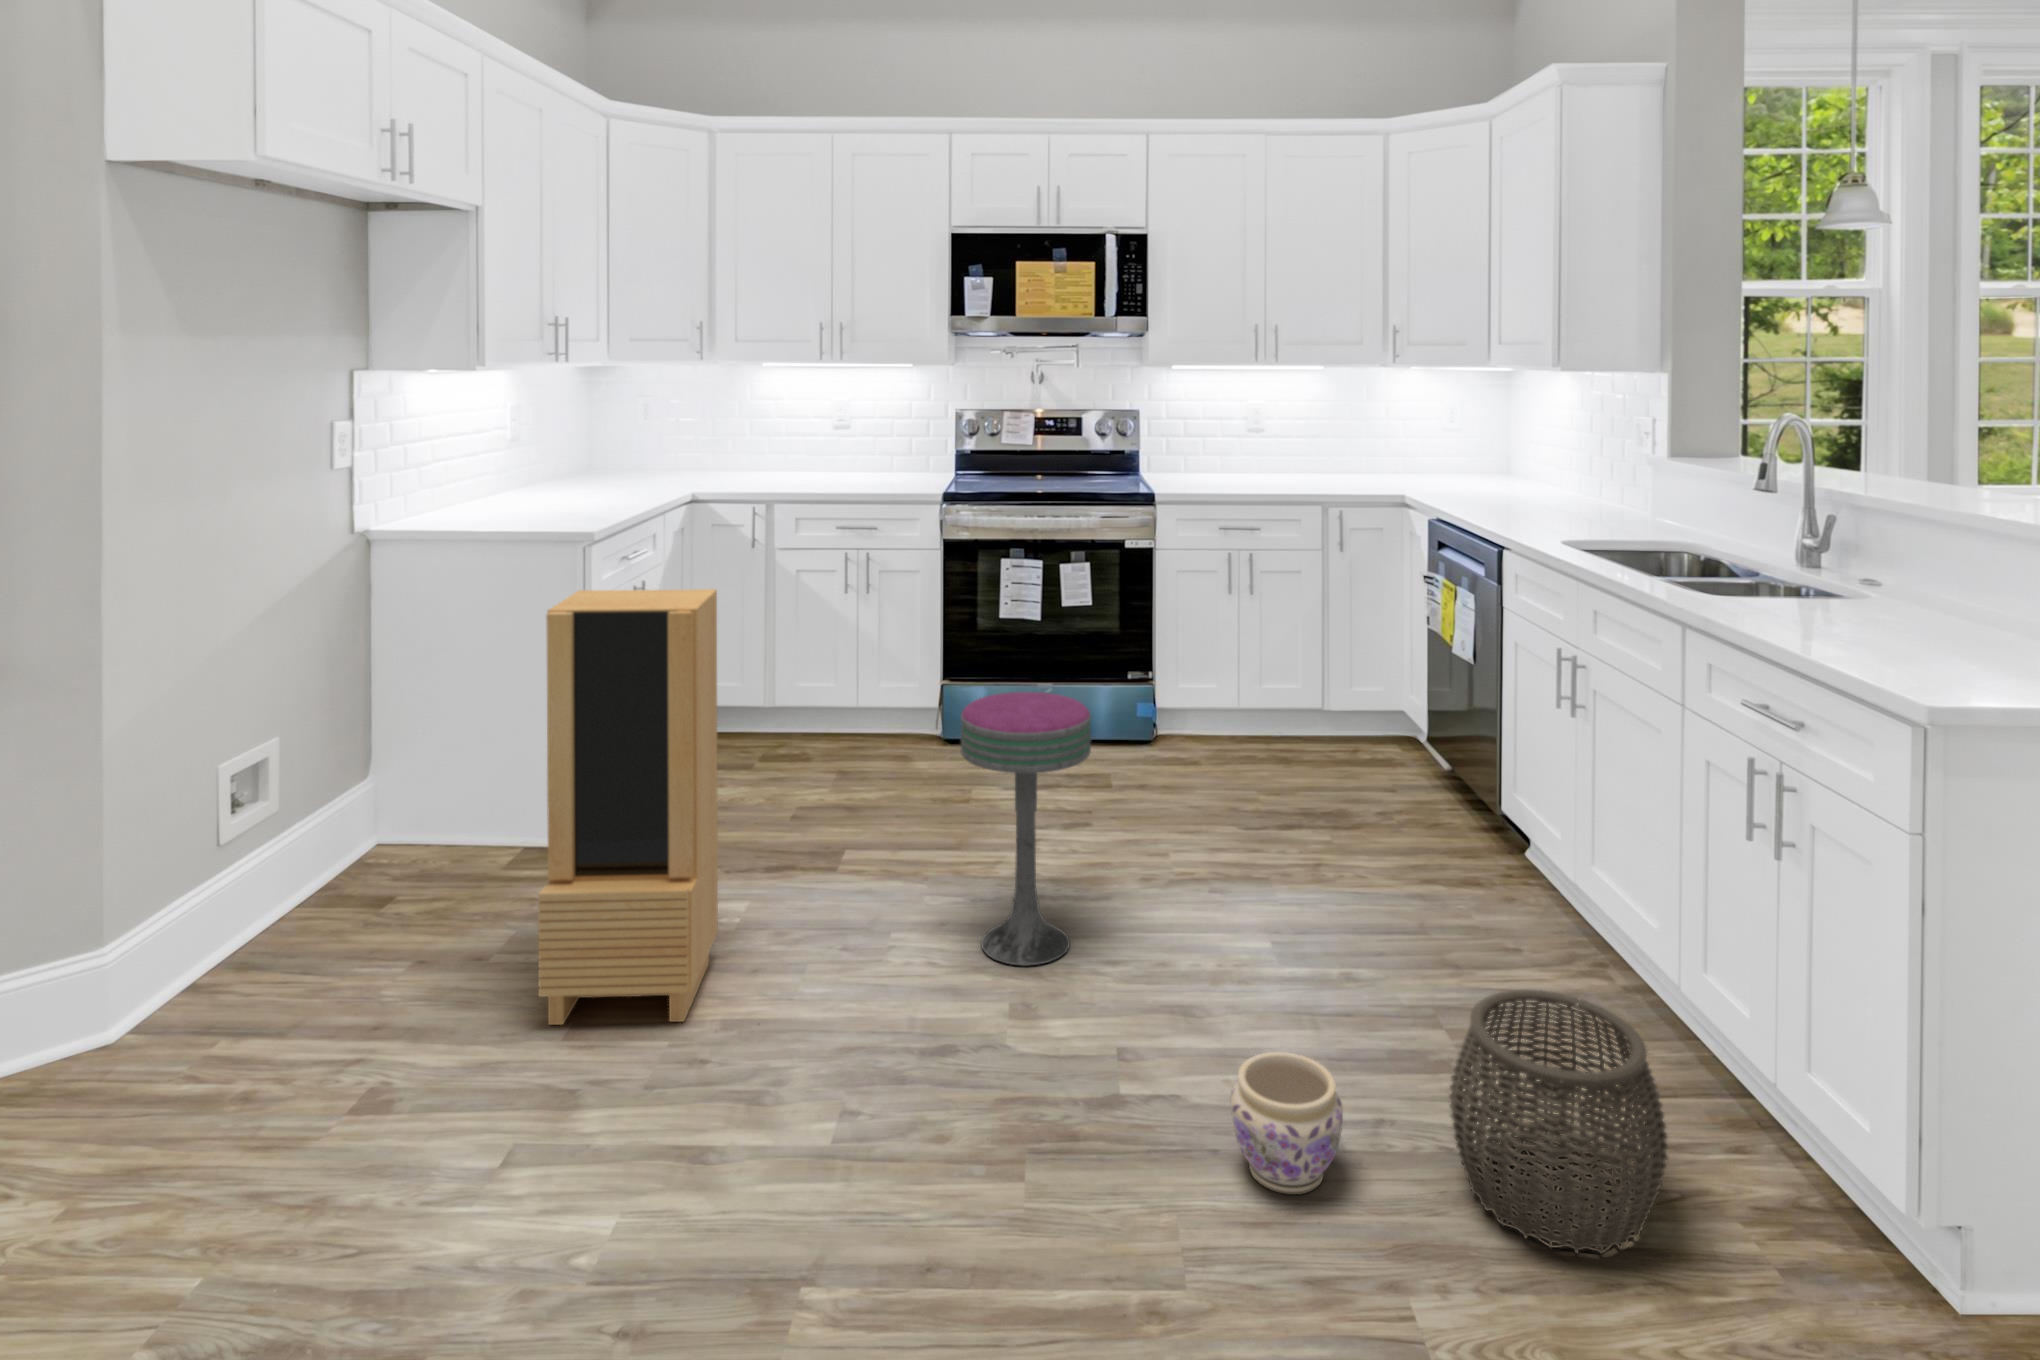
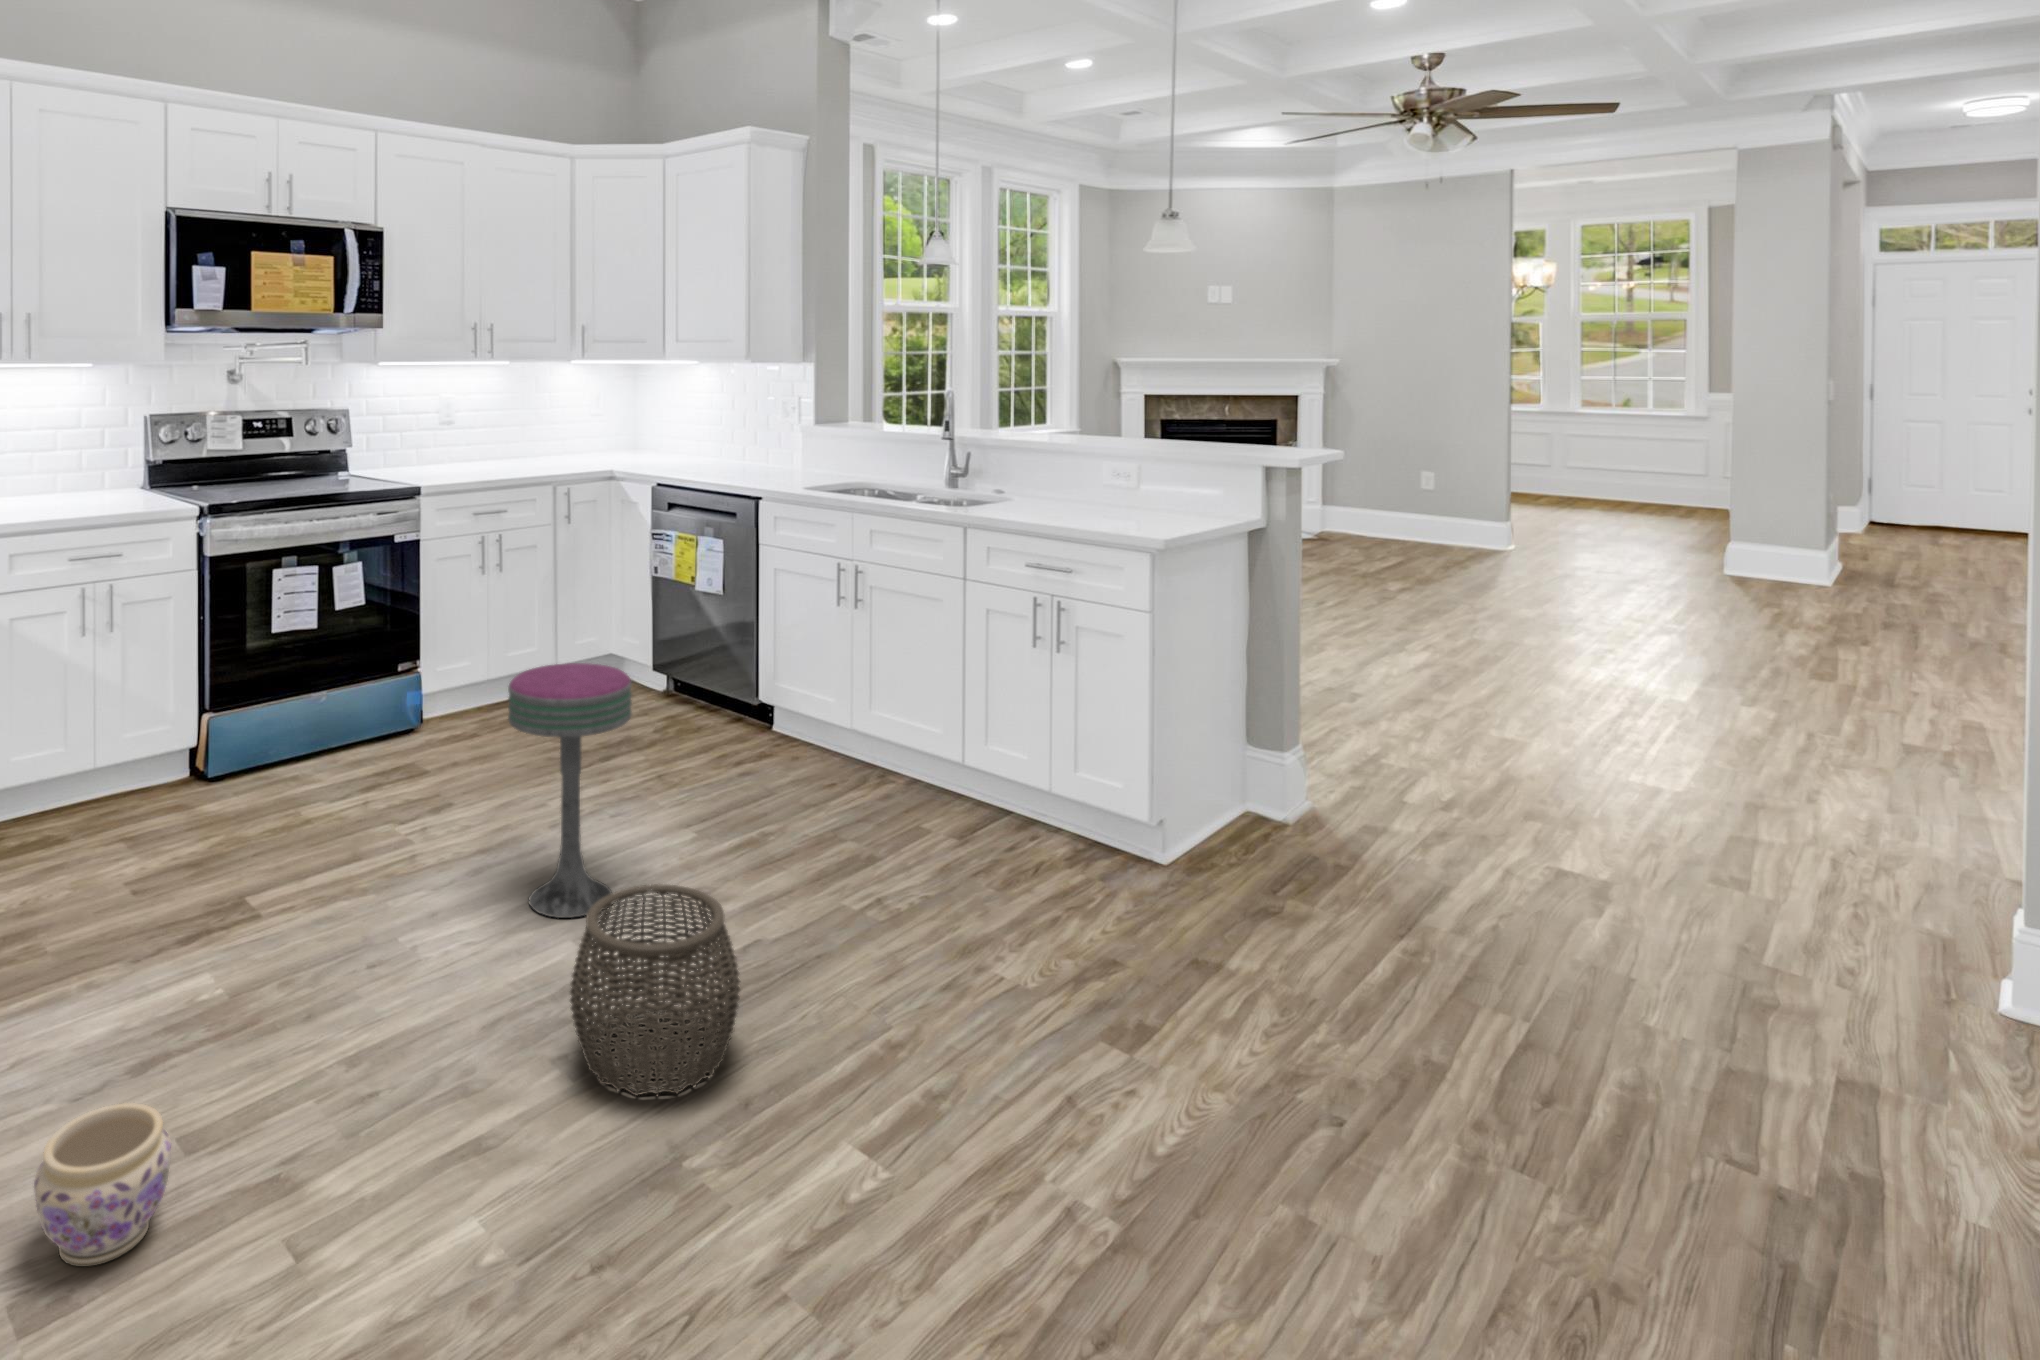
storage cabinet: present [538,589,718,1025] -> none [169,611,403,1158]
woven basket: present [1449,990,1668,1253] -> present [570,884,740,1096]
planter: present [1231,1052,1343,1195] -> present [34,1103,171,1267]

